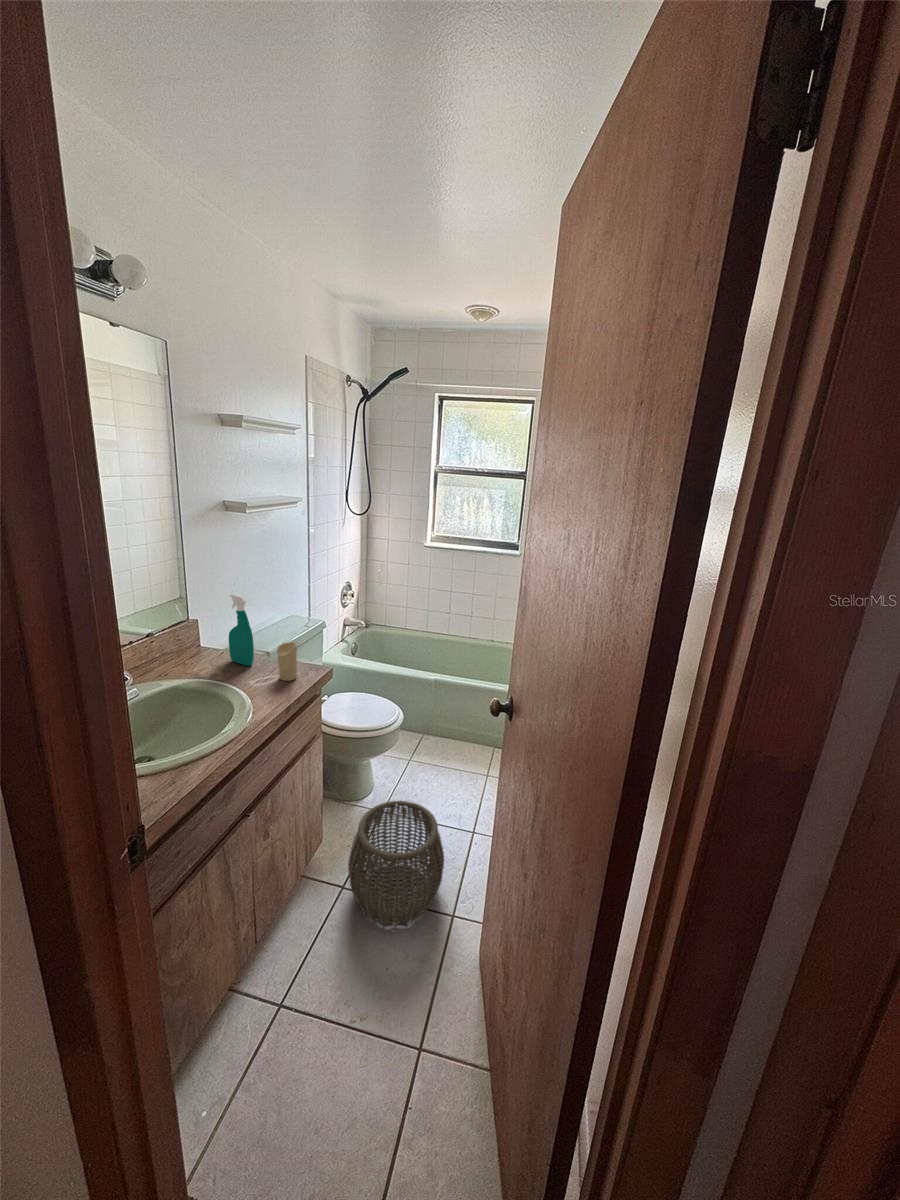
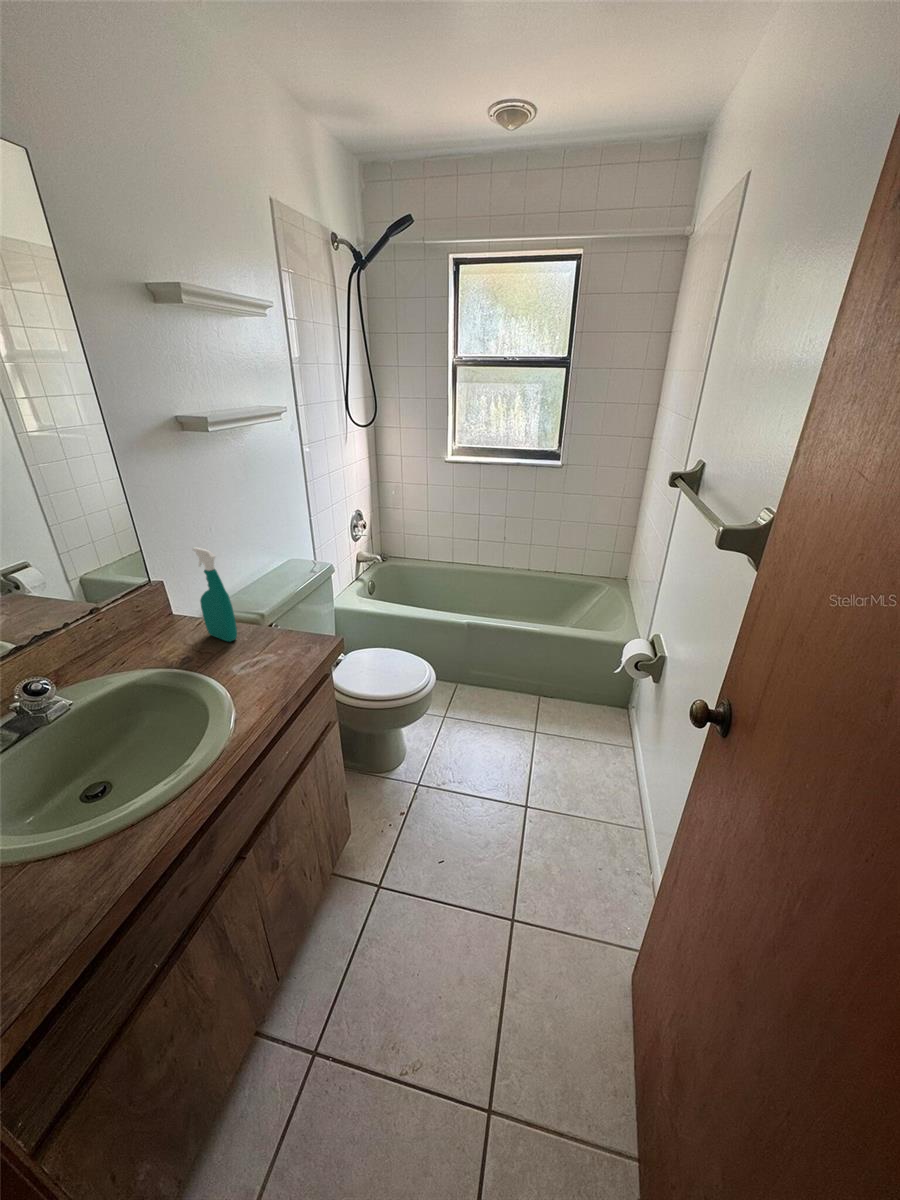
candle: present [278,642,297,681] -> none [264,611,295,663]
woven basket: present [348,801,444,925] -> none [383,788,500,938]

